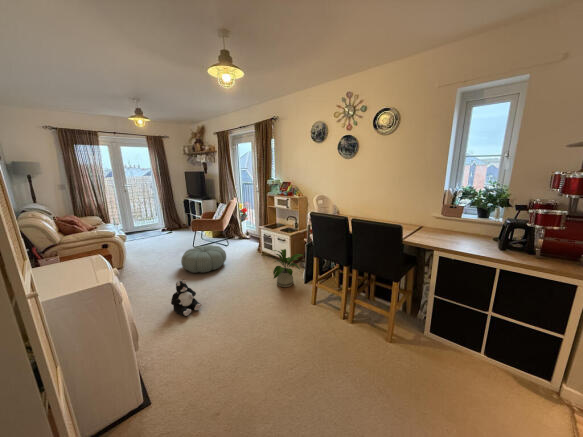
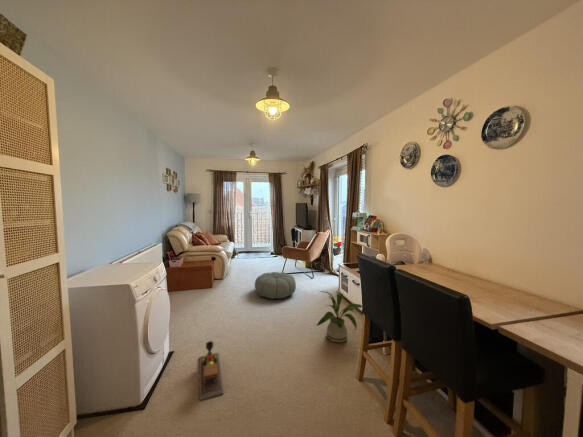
plush toy: present [171,279,202,316] -> none [217,298,241,334]
toy train: none [180,321,233,370] -> present [199,341,223,400]

